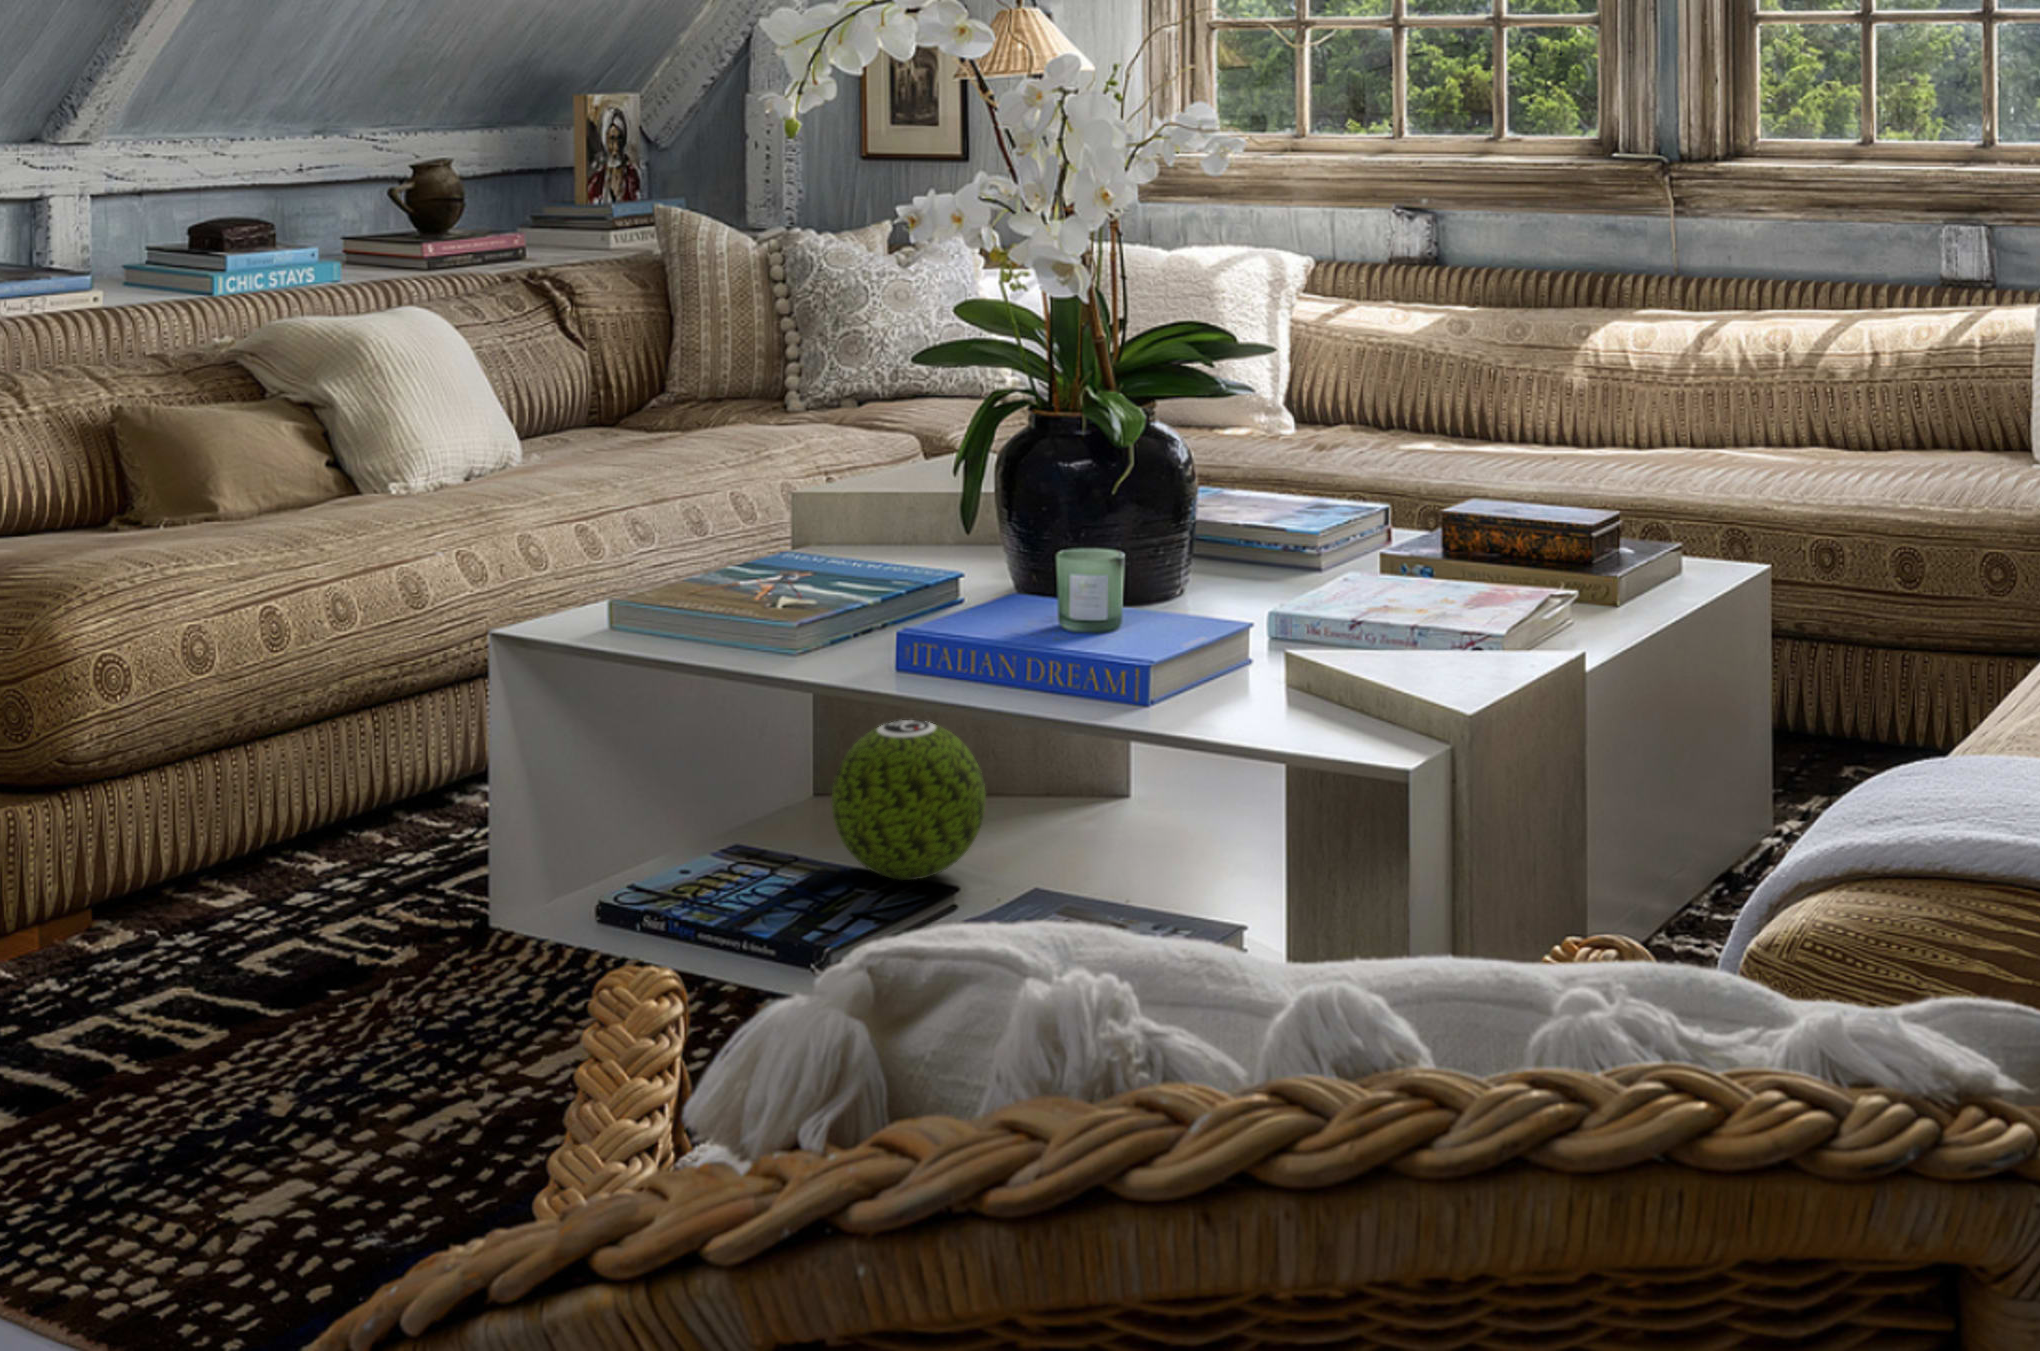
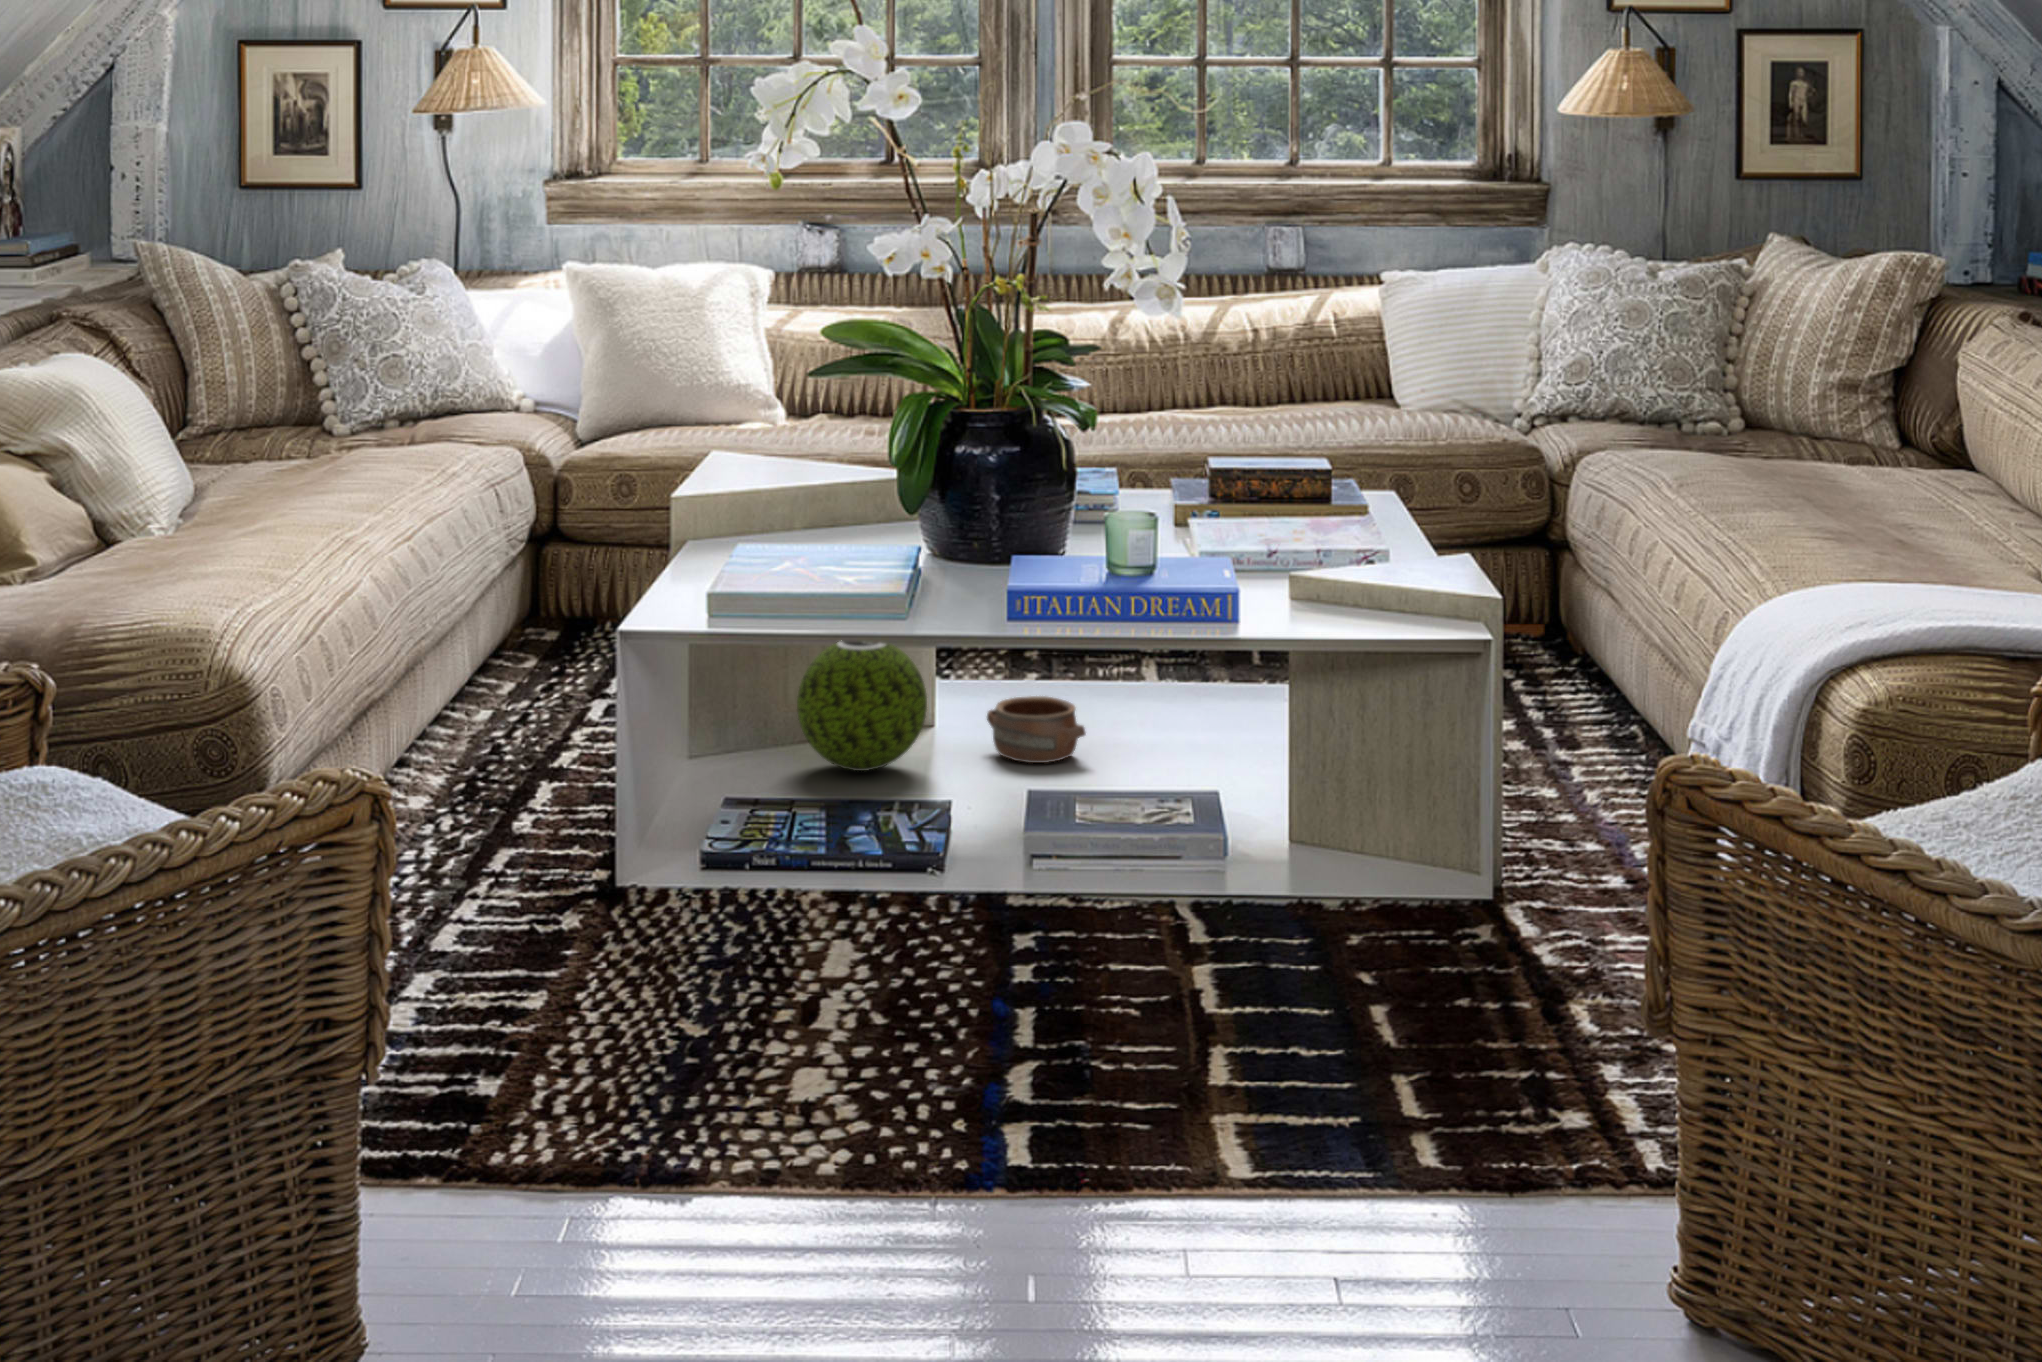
pottery: none [1078,811,1181,899] -> present [987,696,1086,763]

